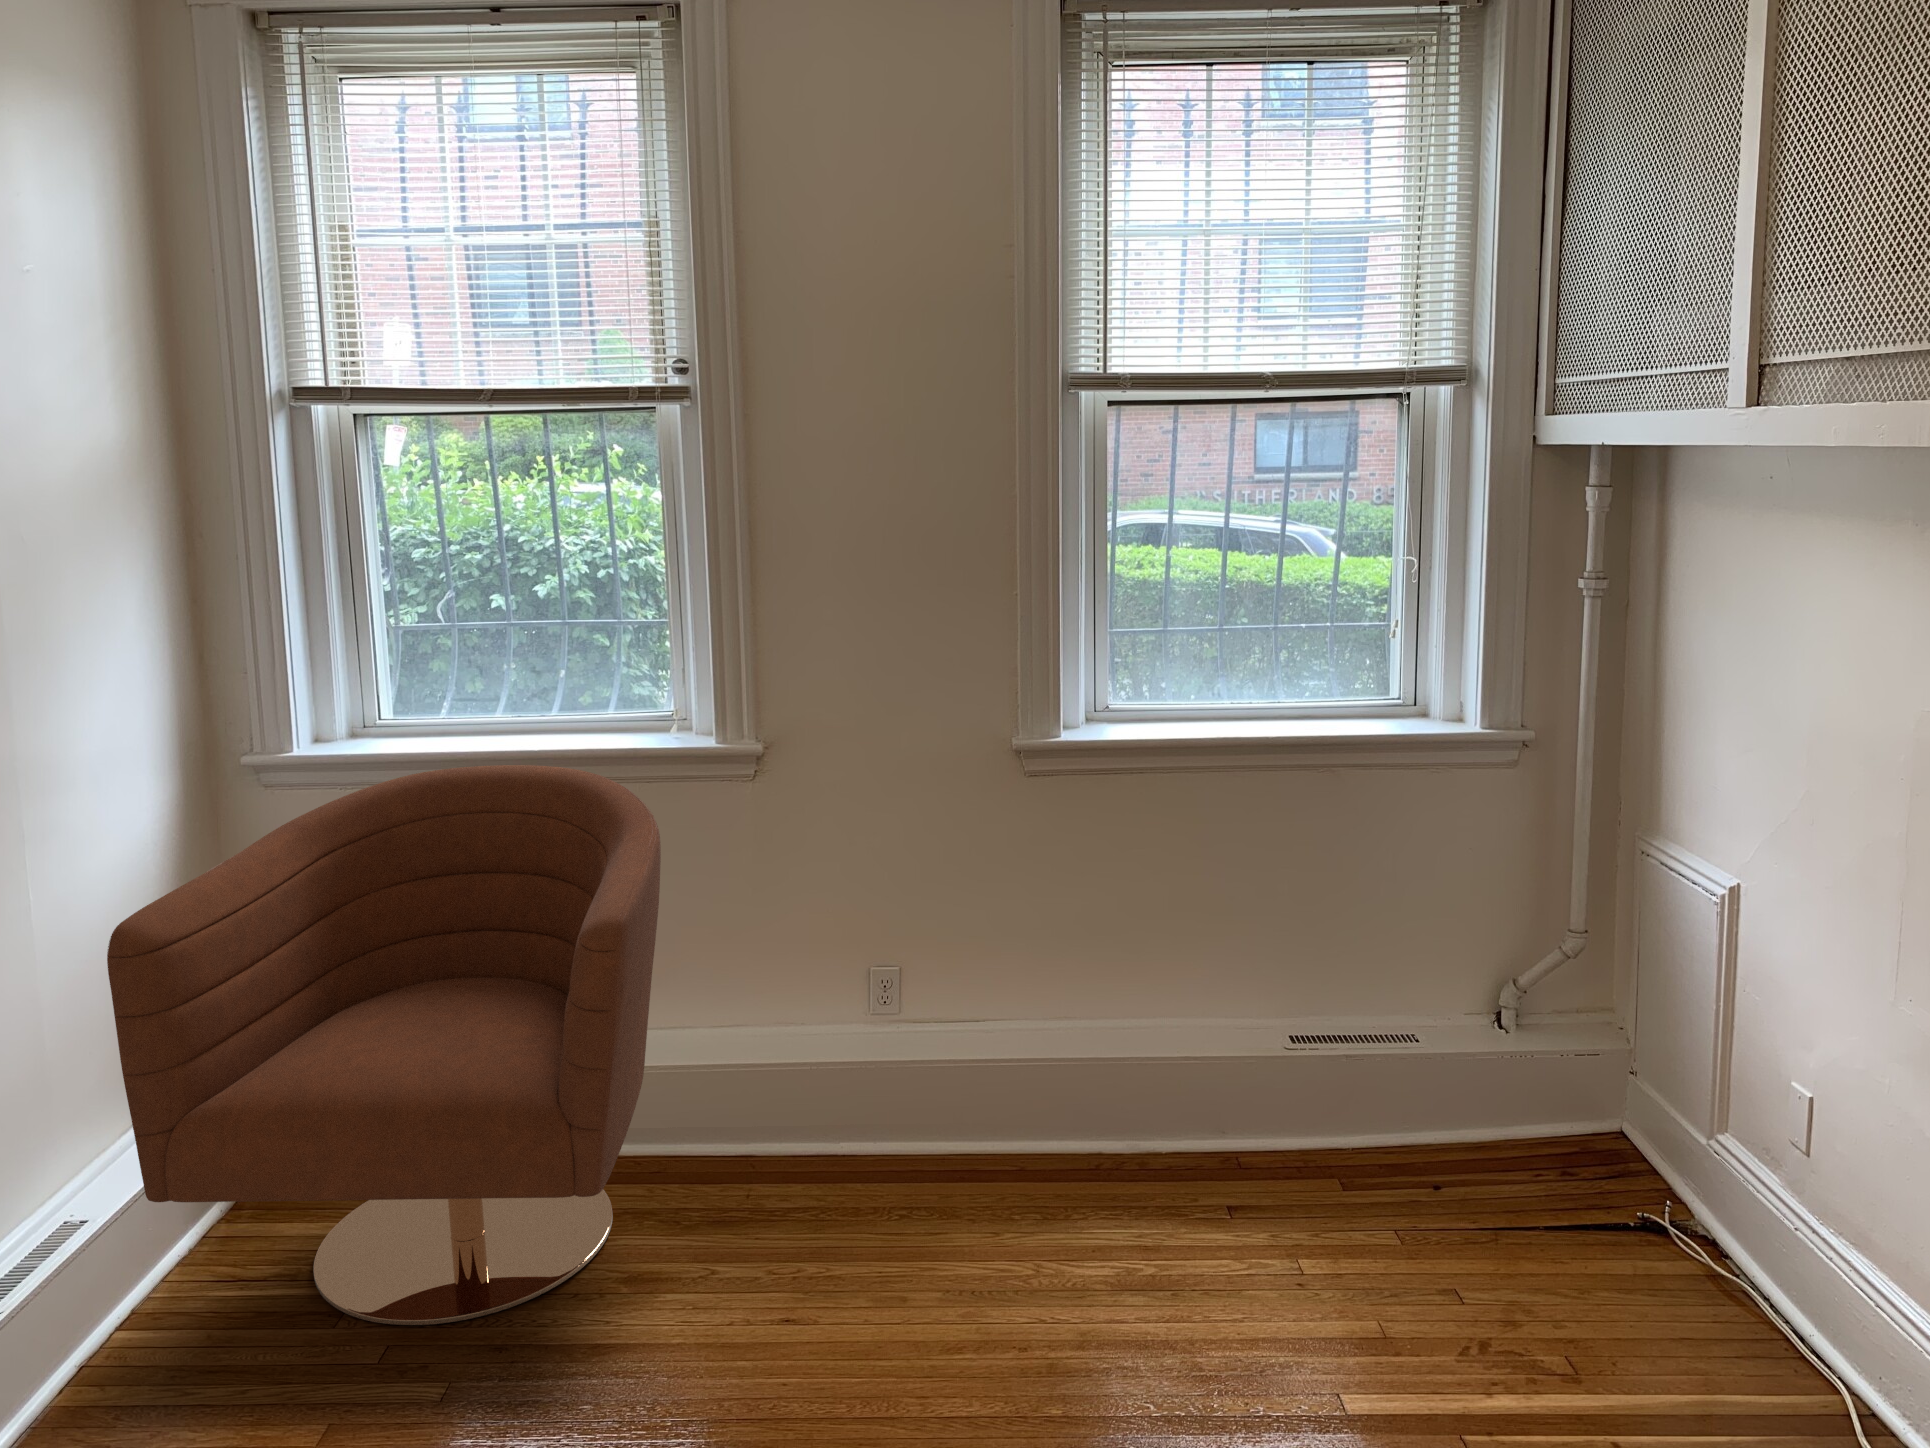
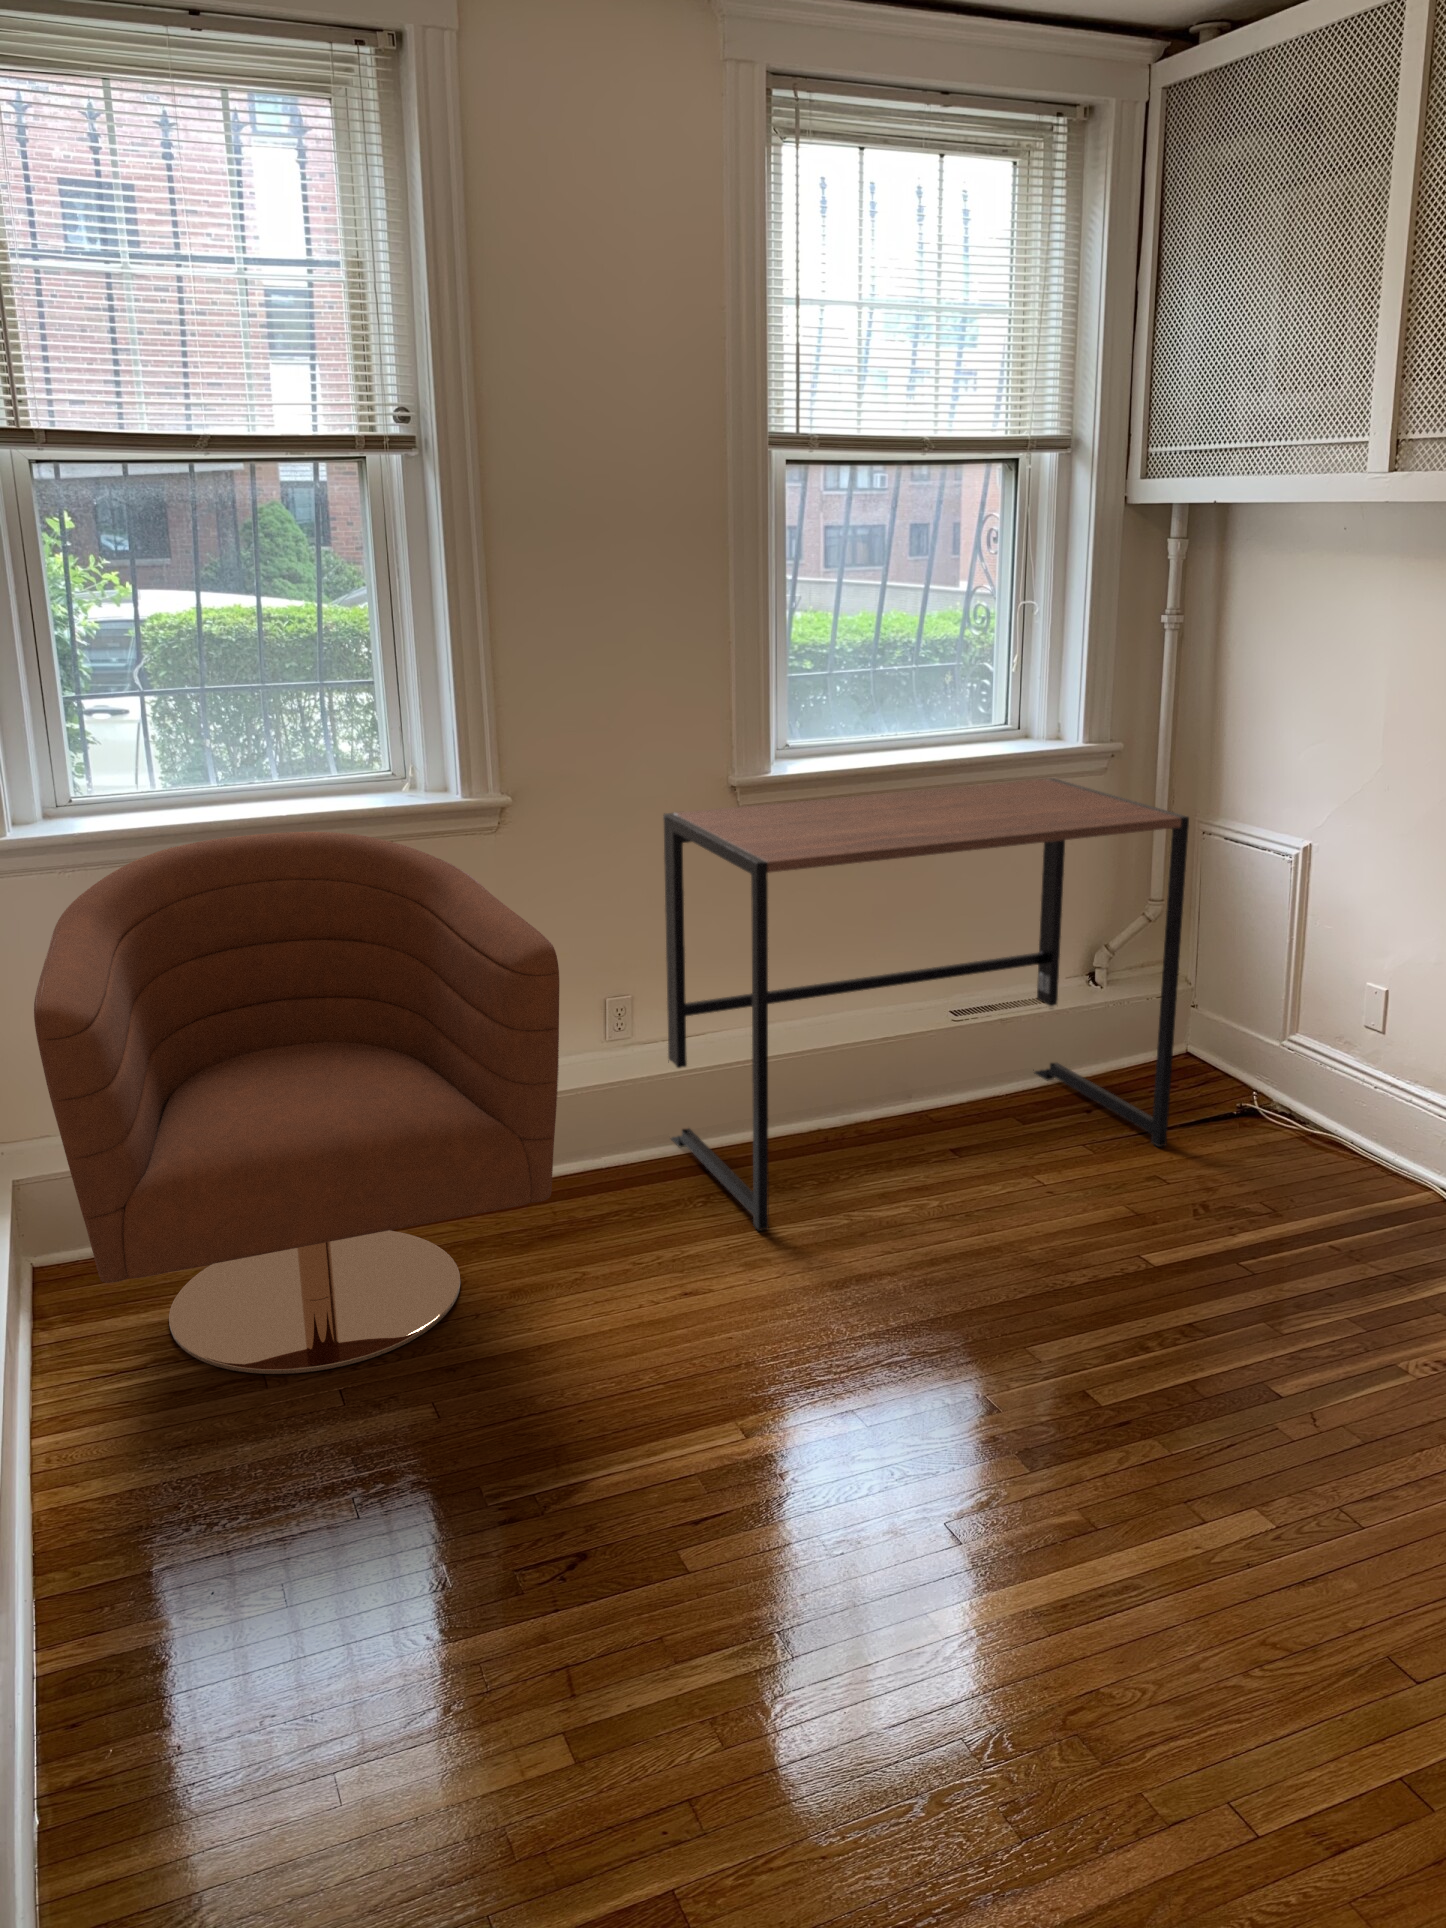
desk: none [920,768,1525,1263] -> present [663,778,1189,1231]

